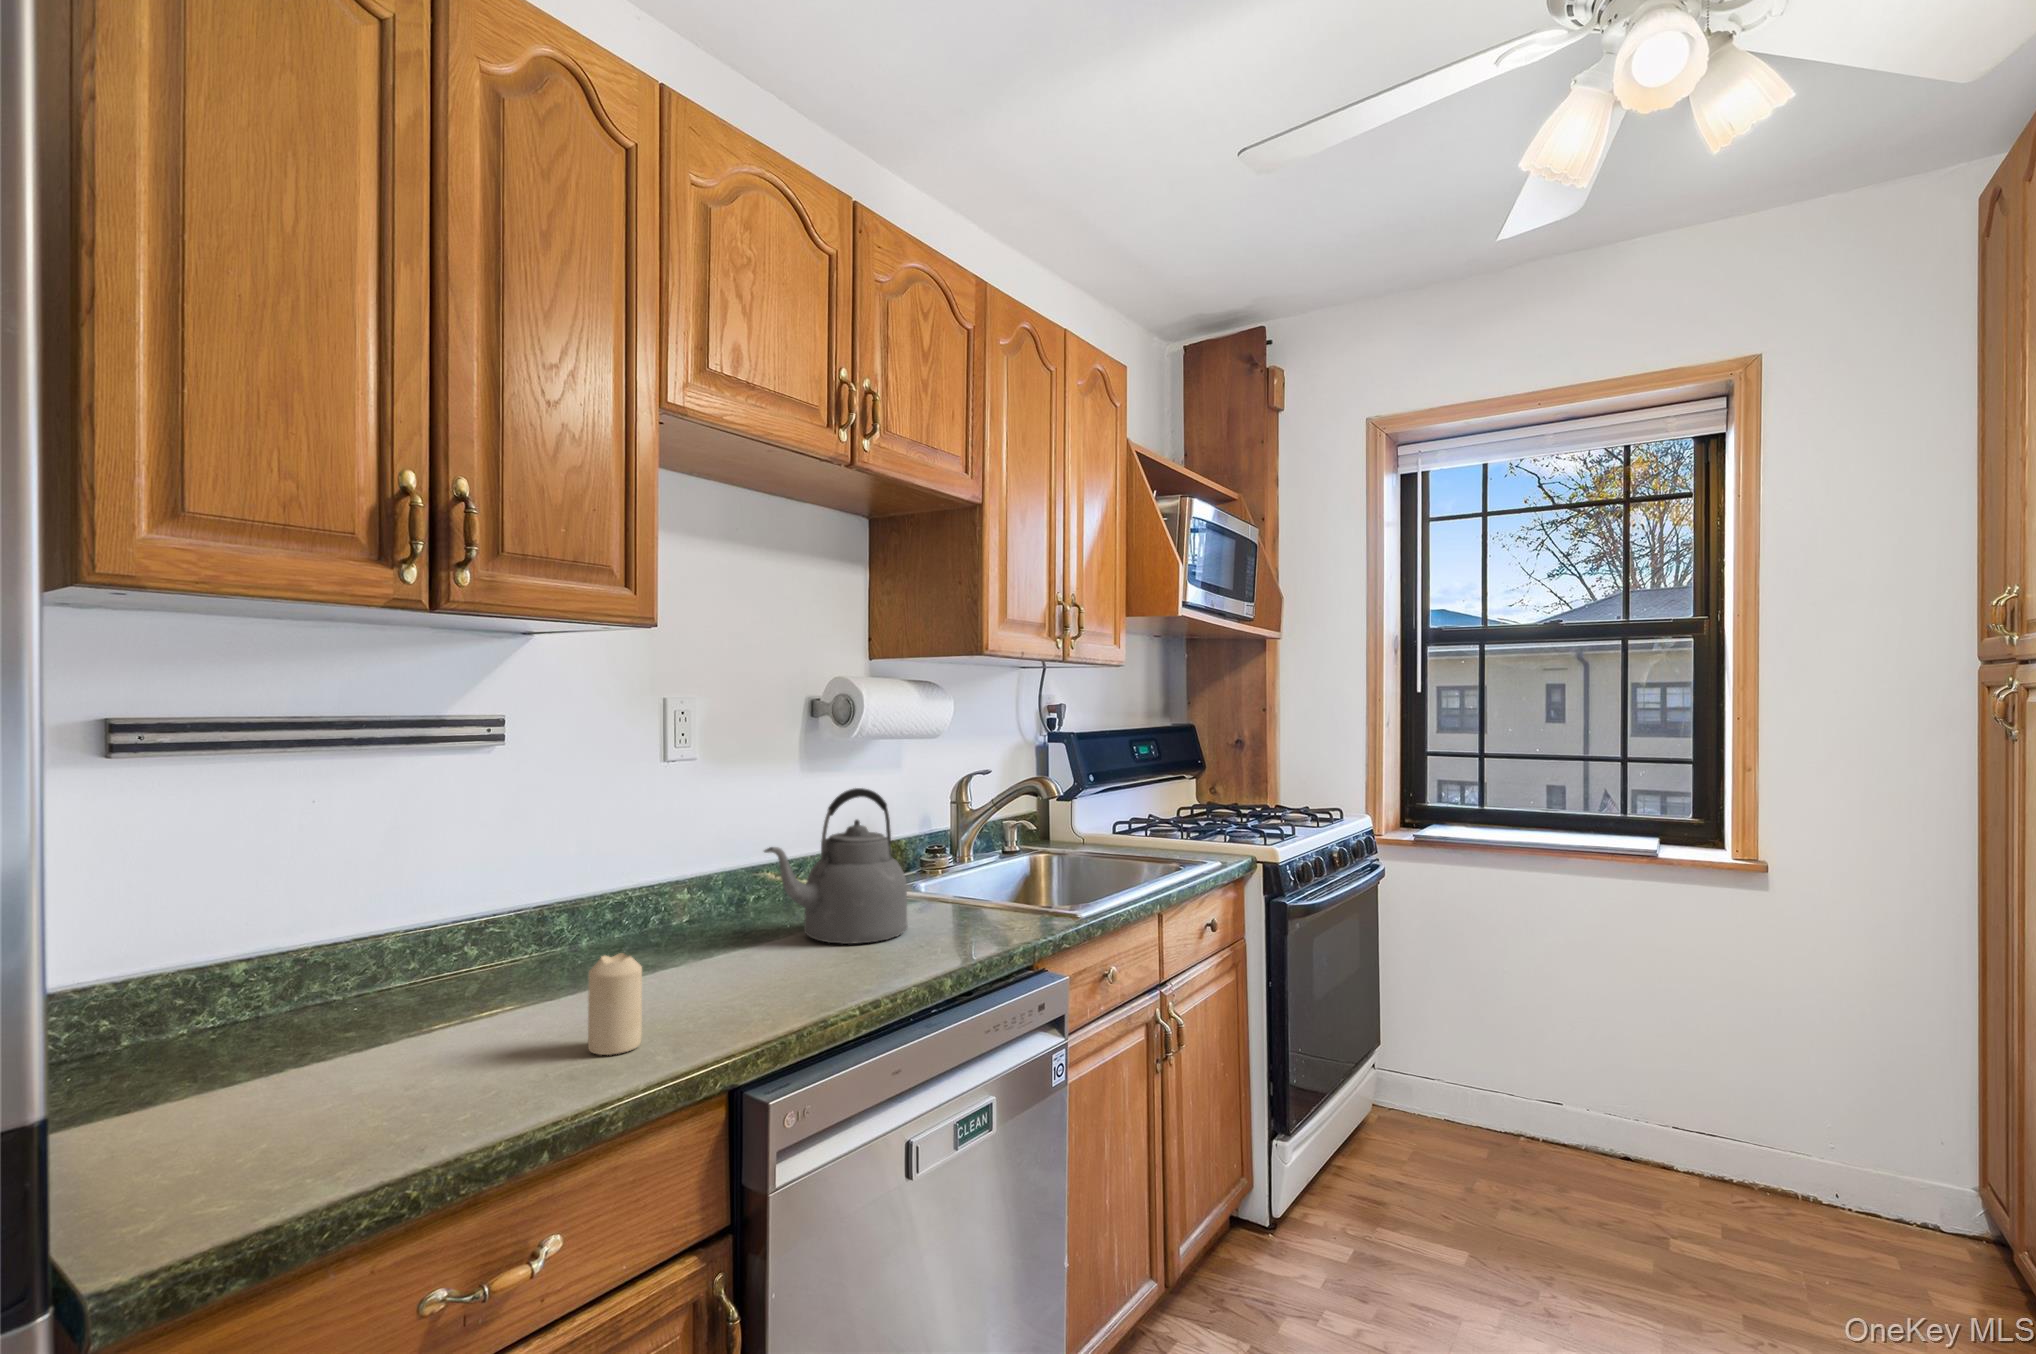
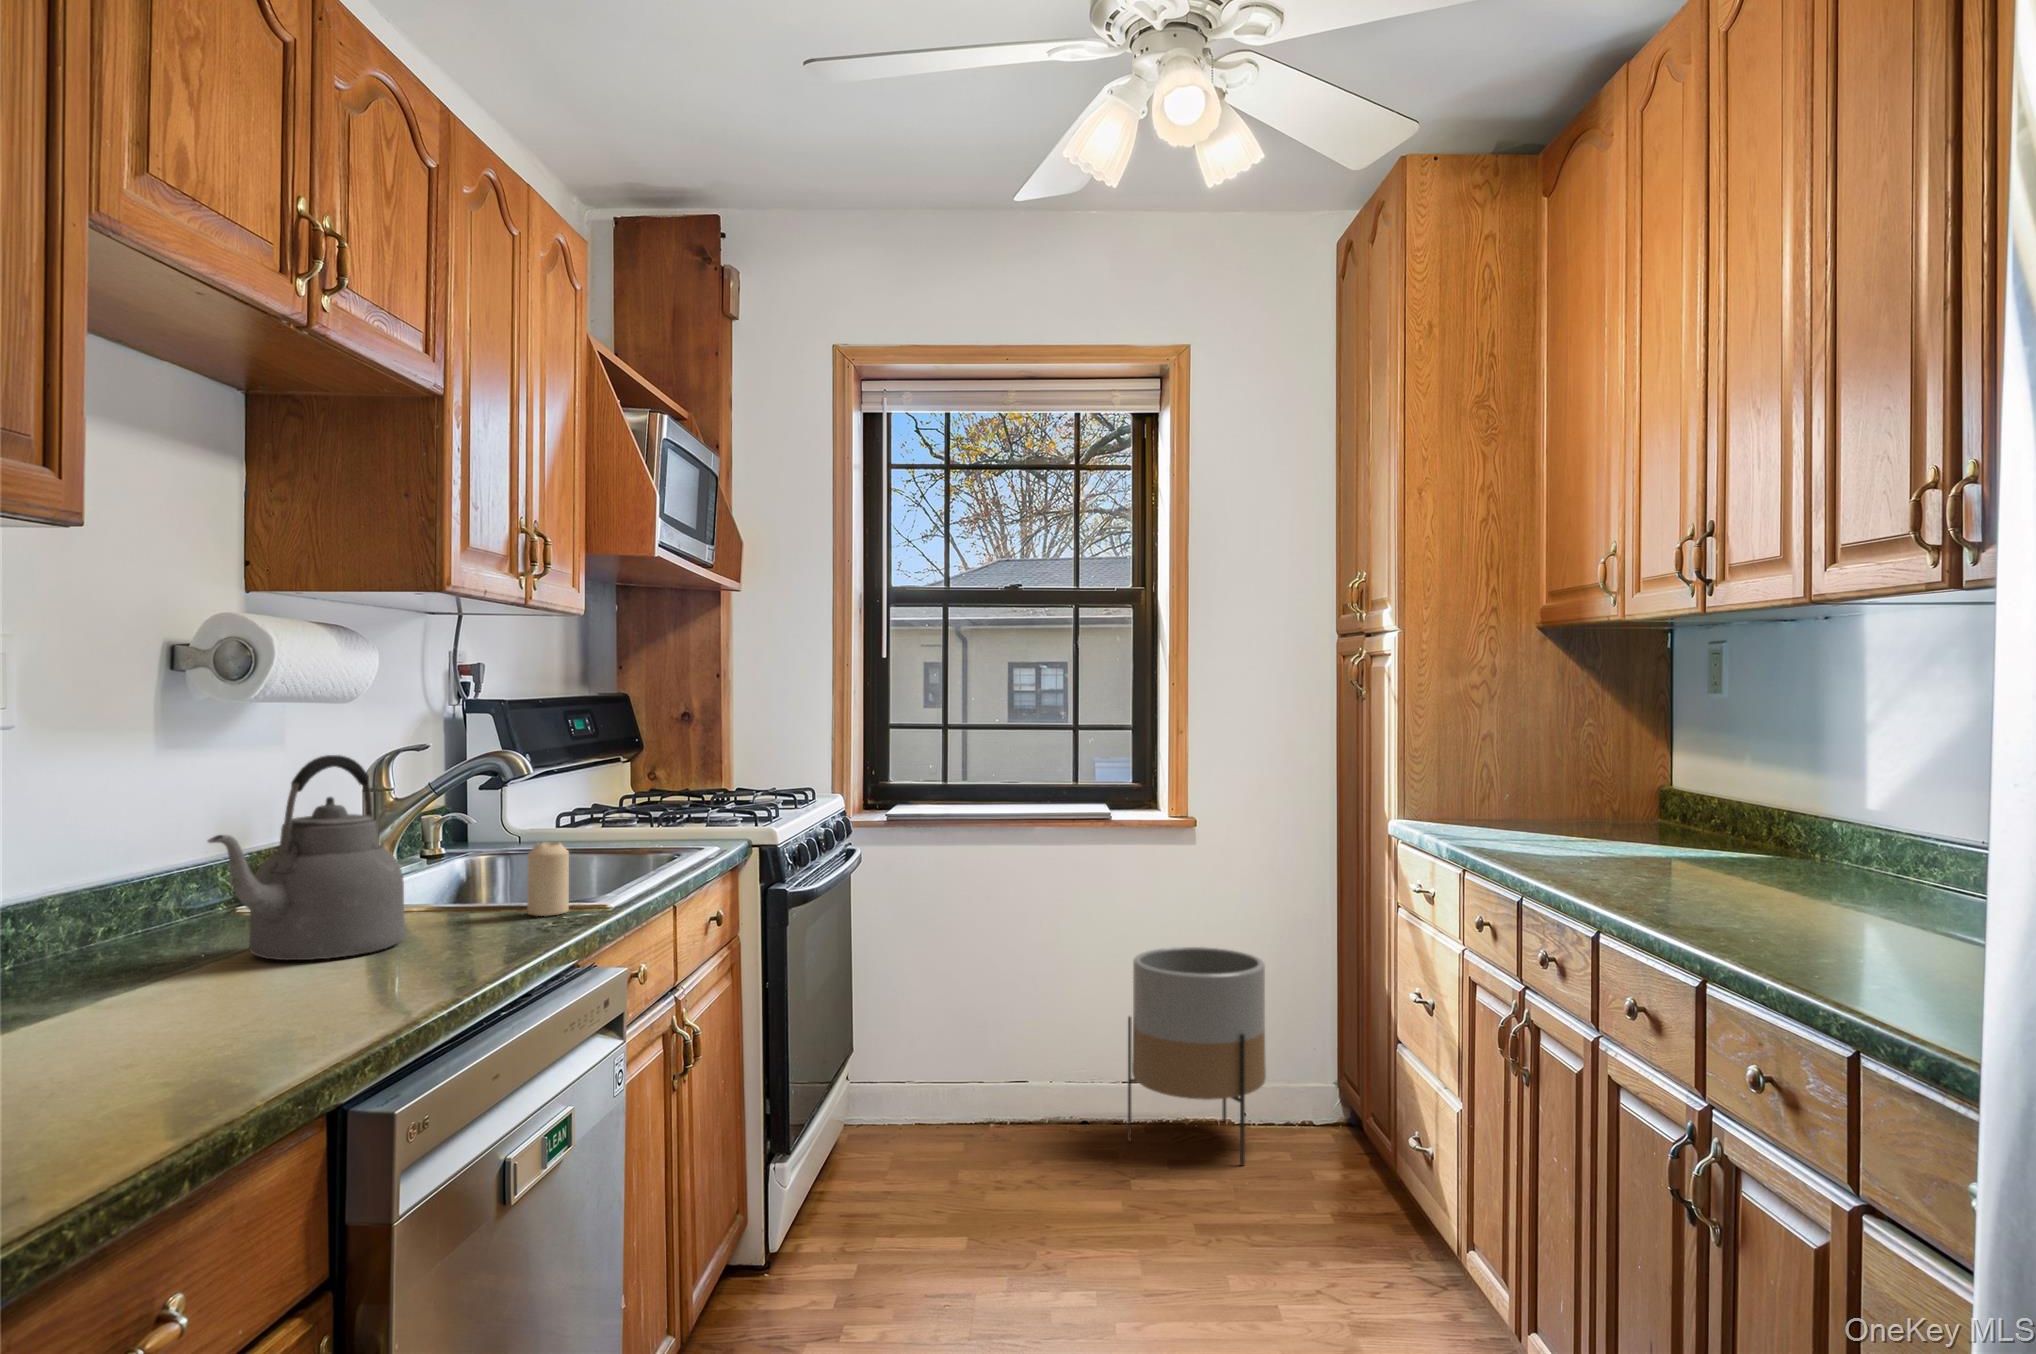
candle: present [588,953,642,1055] -> present [527,842,569,916]
planter: none [1677,1003,1865,1271] -> present [1128,947,1266,1166]

